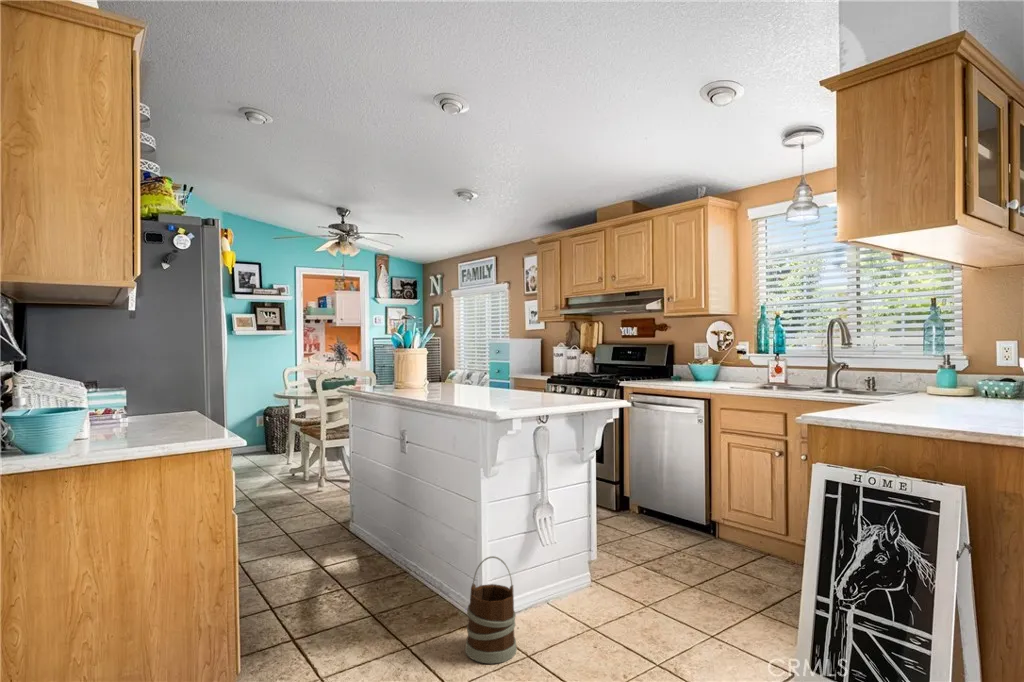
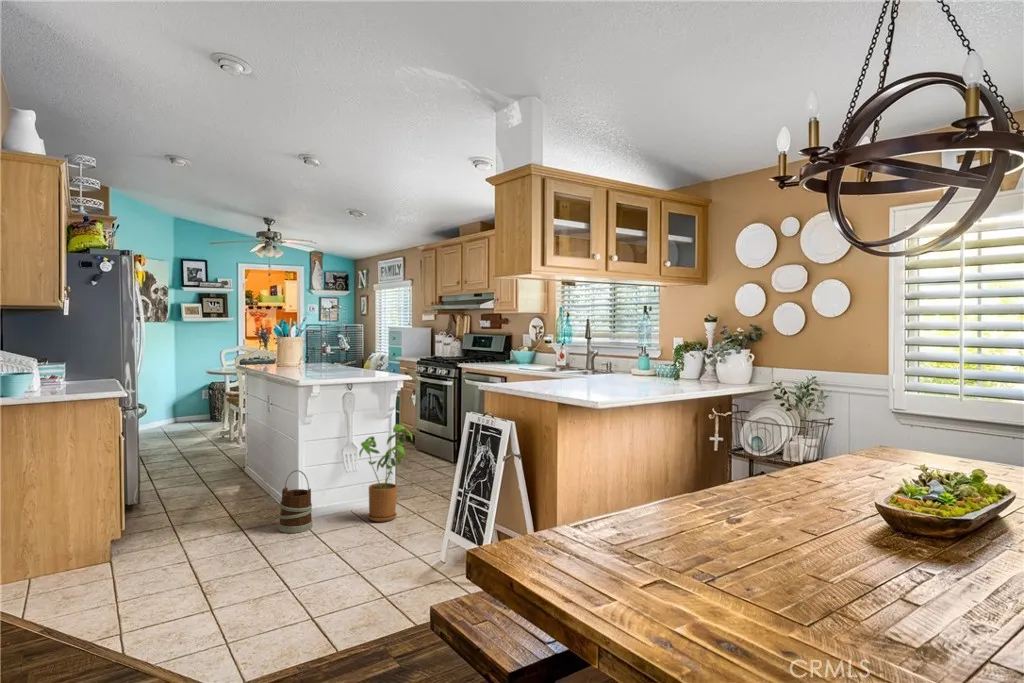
house plant: none [570,476,662,634] -> present [359,424,412,522]

